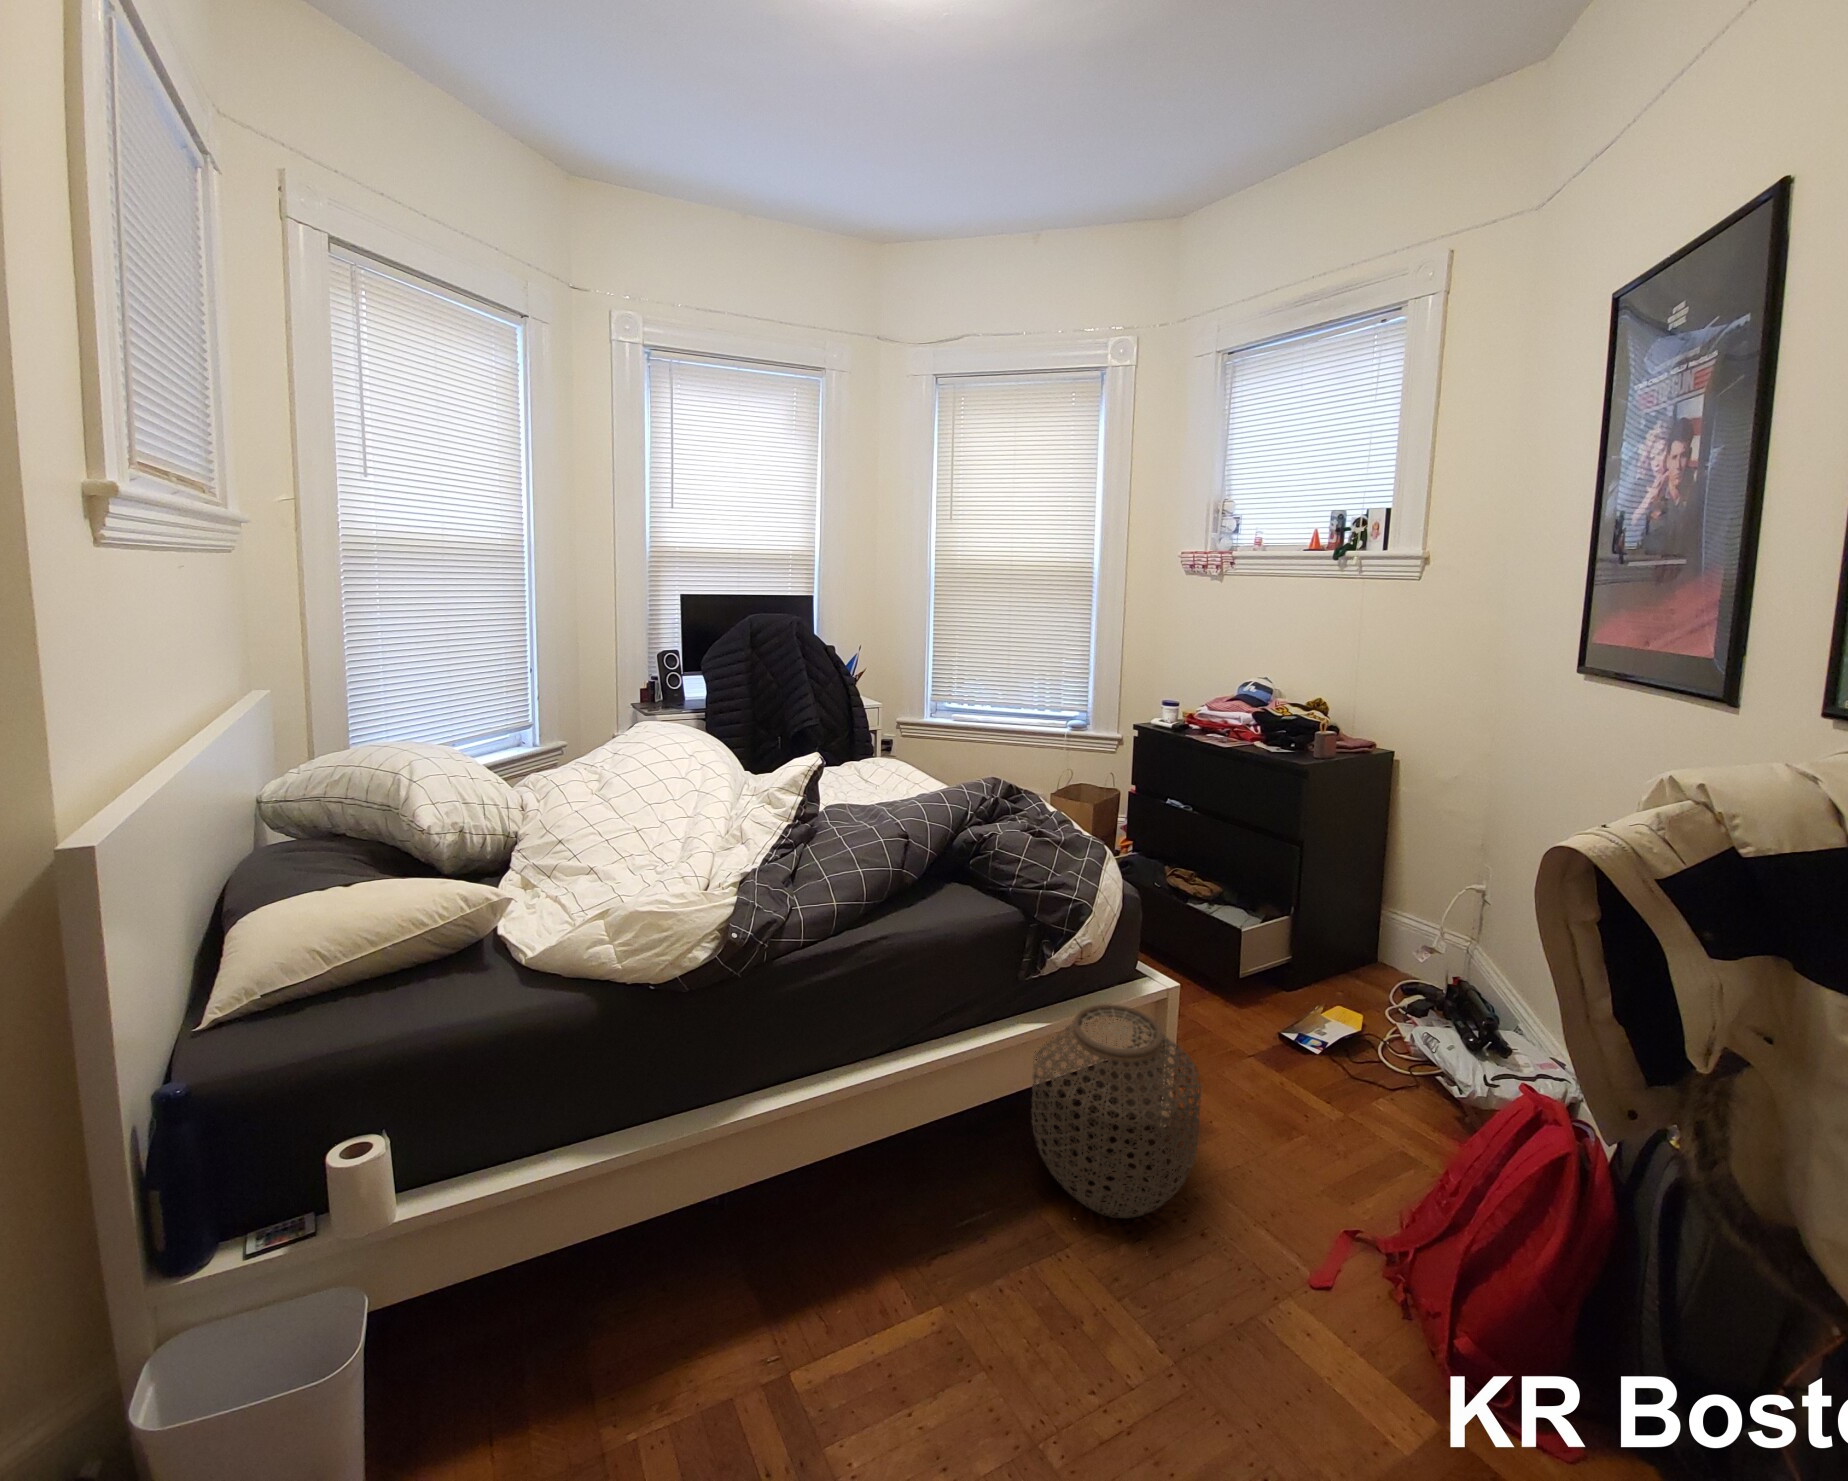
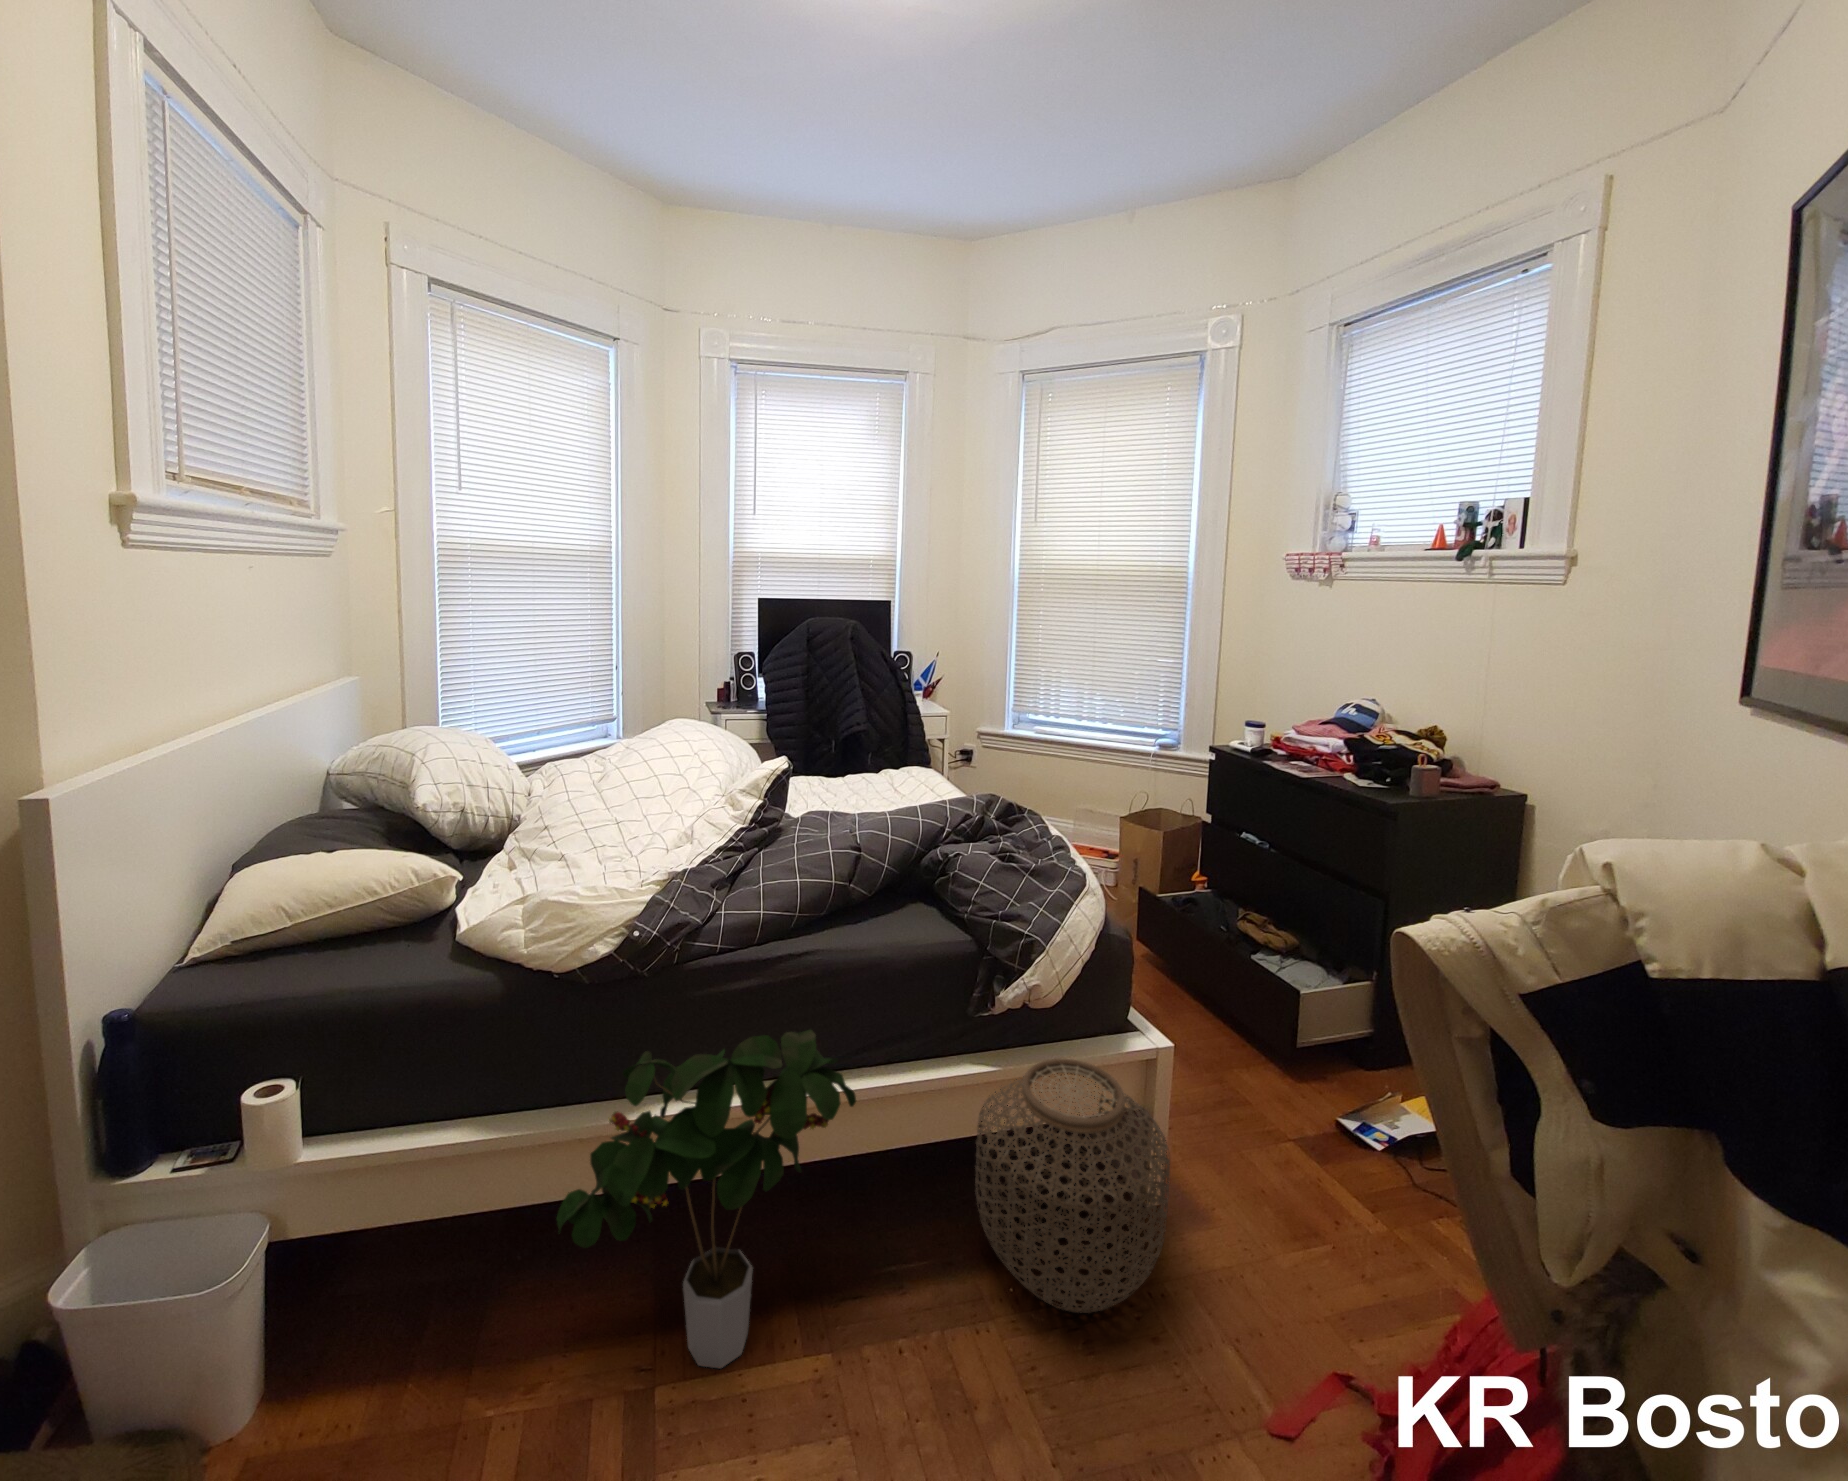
potted plant: none [684,1006,950,1338] -> present [556,1030,856,1368]

